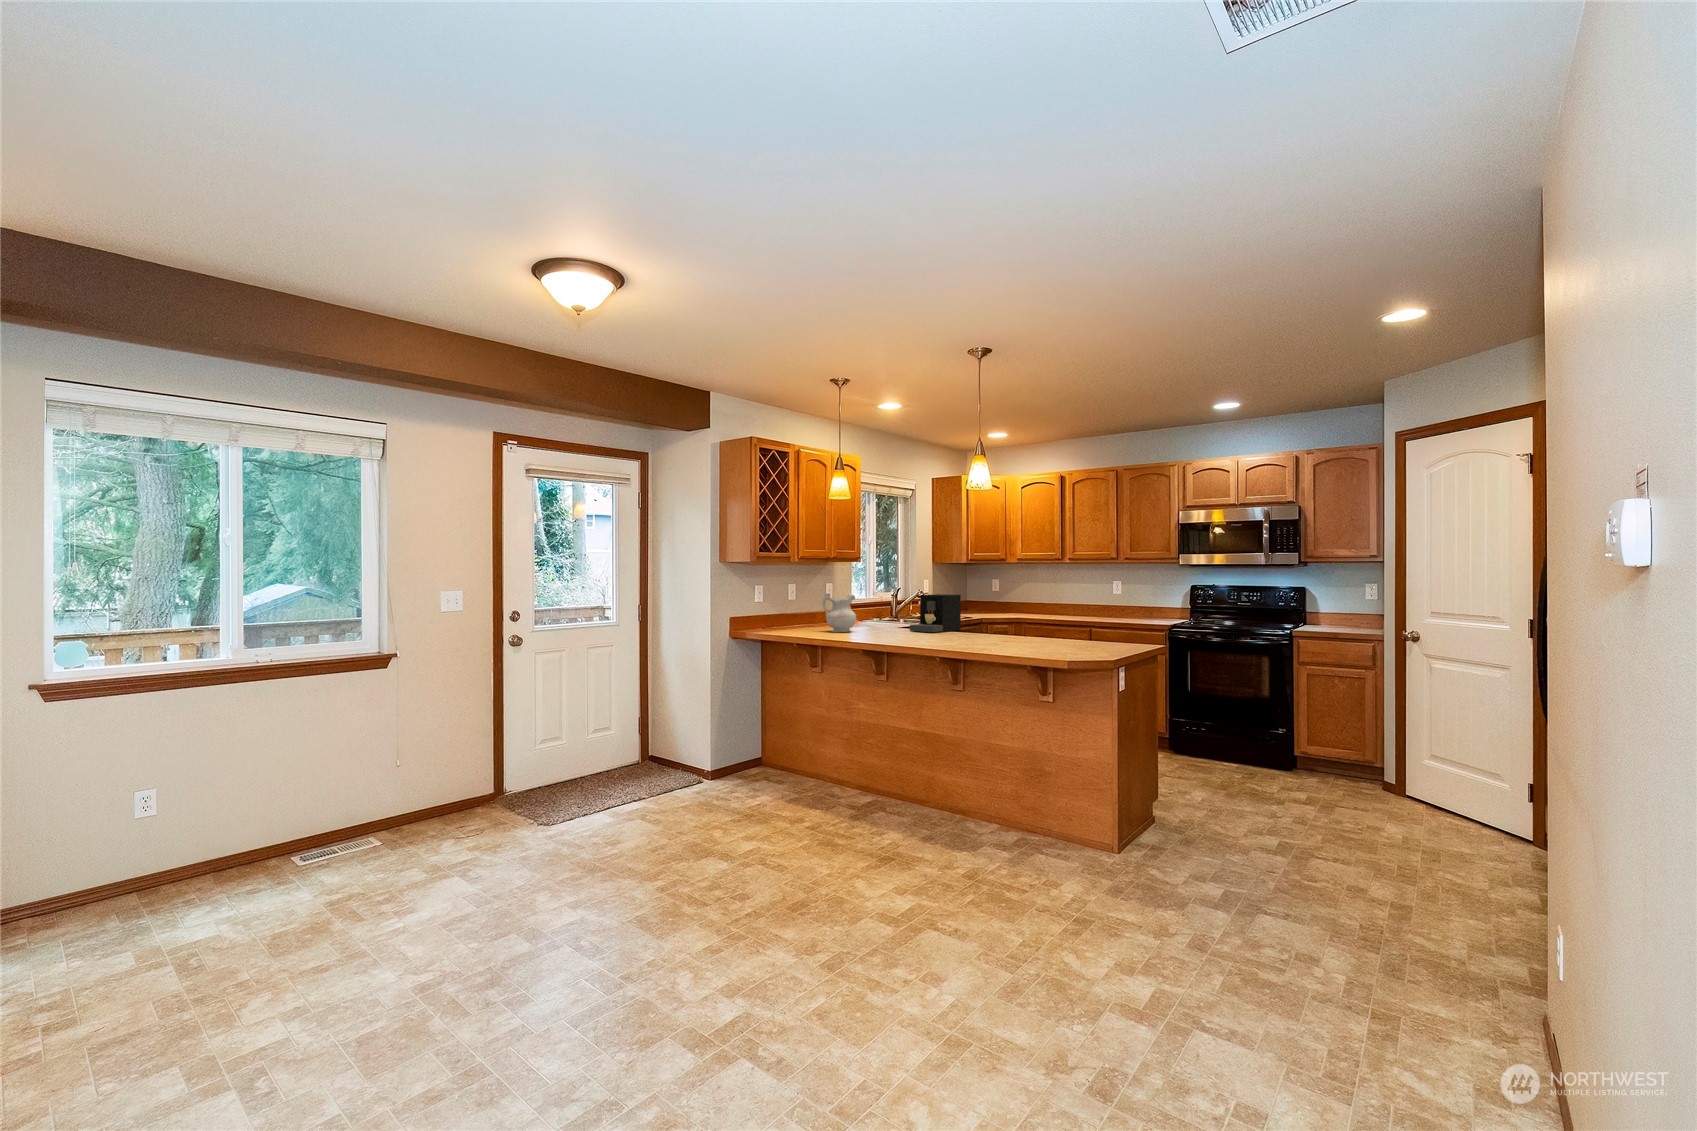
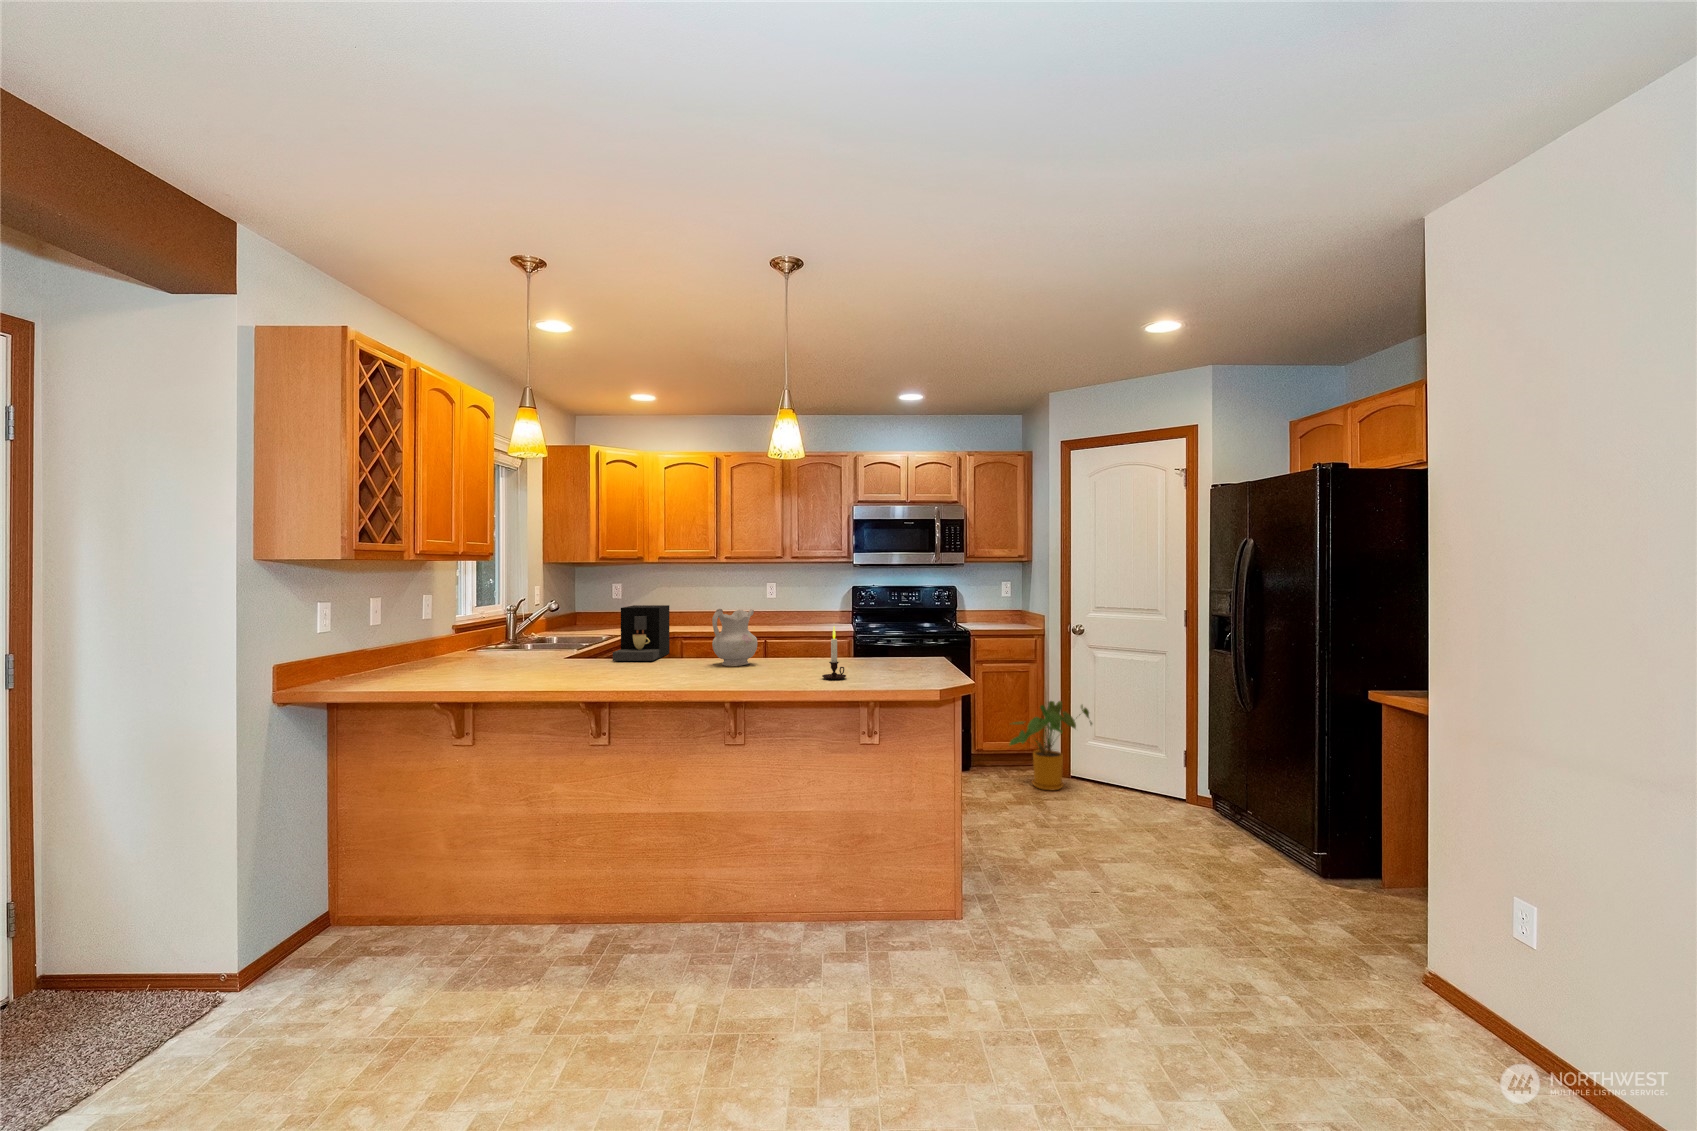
ceramic pitcher: present [822,594,856,632] -> present [712,609,757,666]
candle: none [1002,610,1024,649] -> present [822,627,846,679]
house plant: none [1304,711,1416,803] -> present [1009,701,1092,790]

